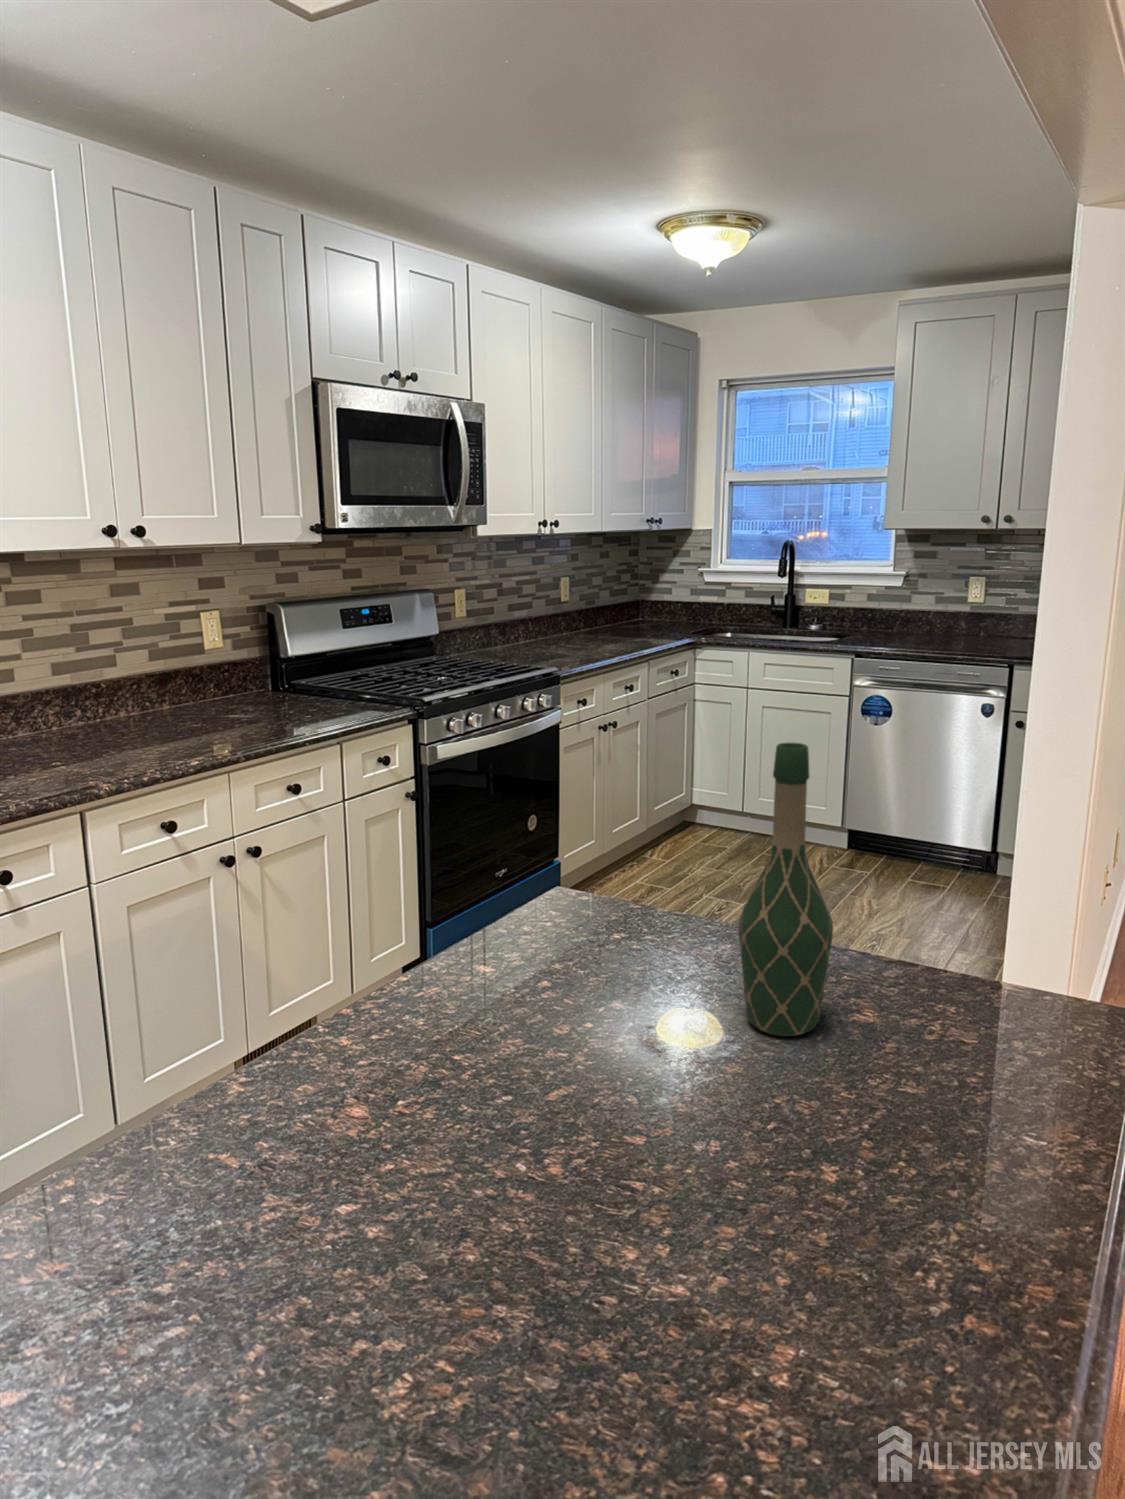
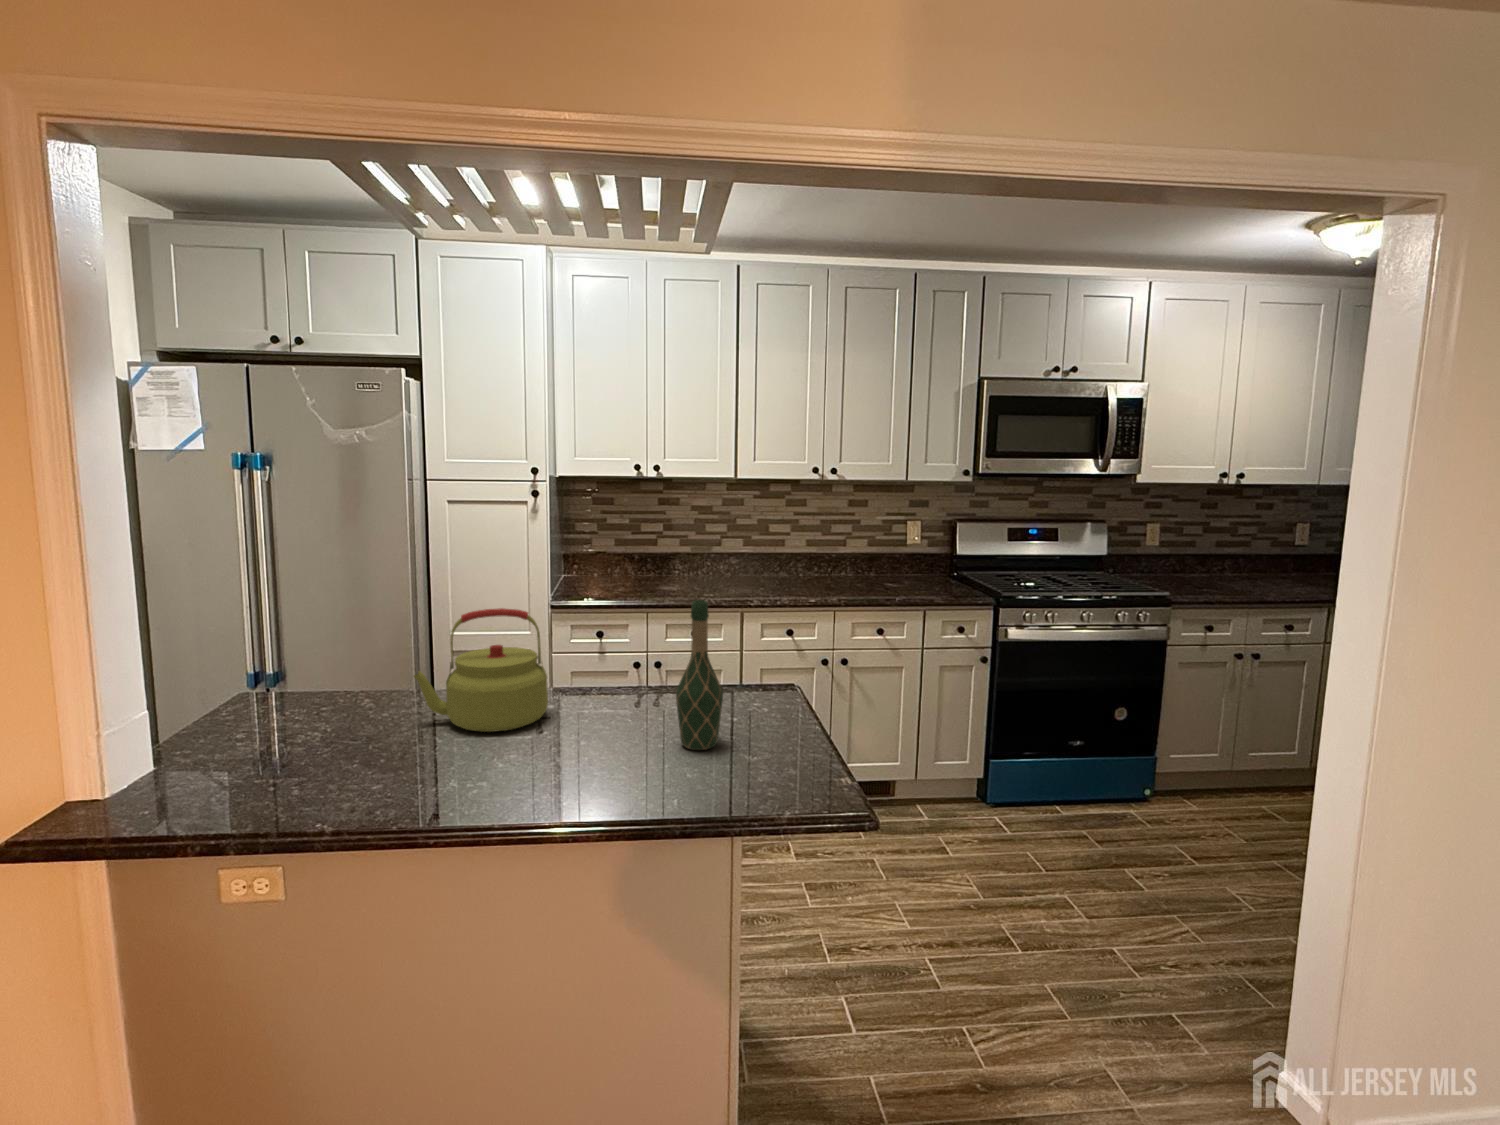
kettle: none [212,876,506,1264] -> present [414,608,548,732]

